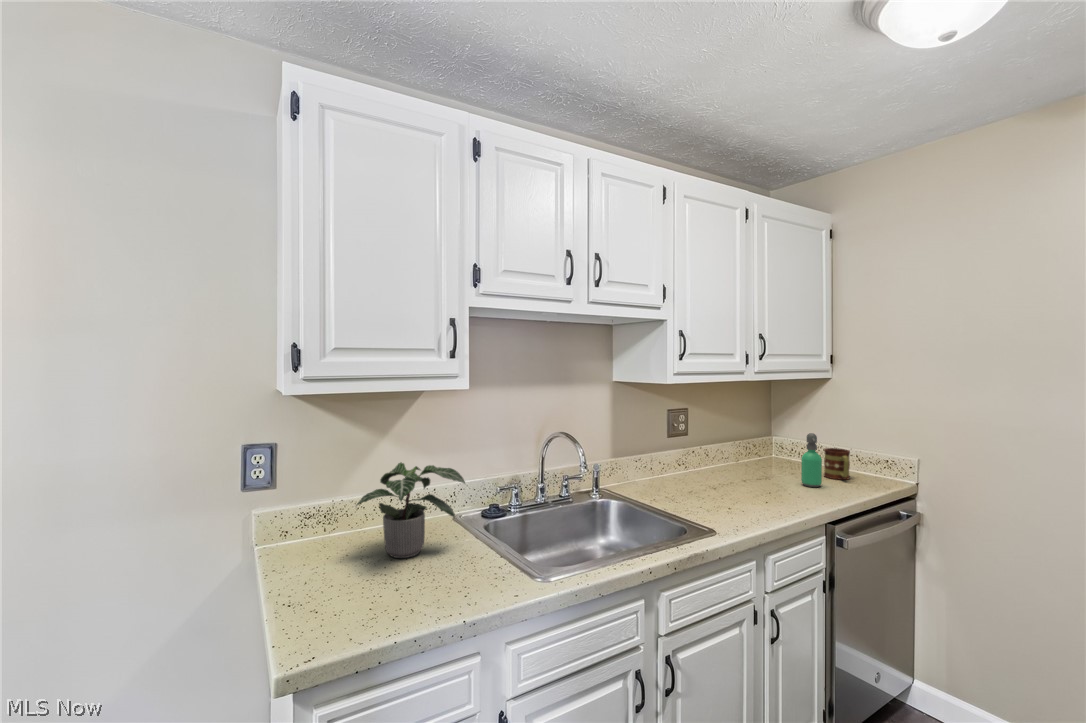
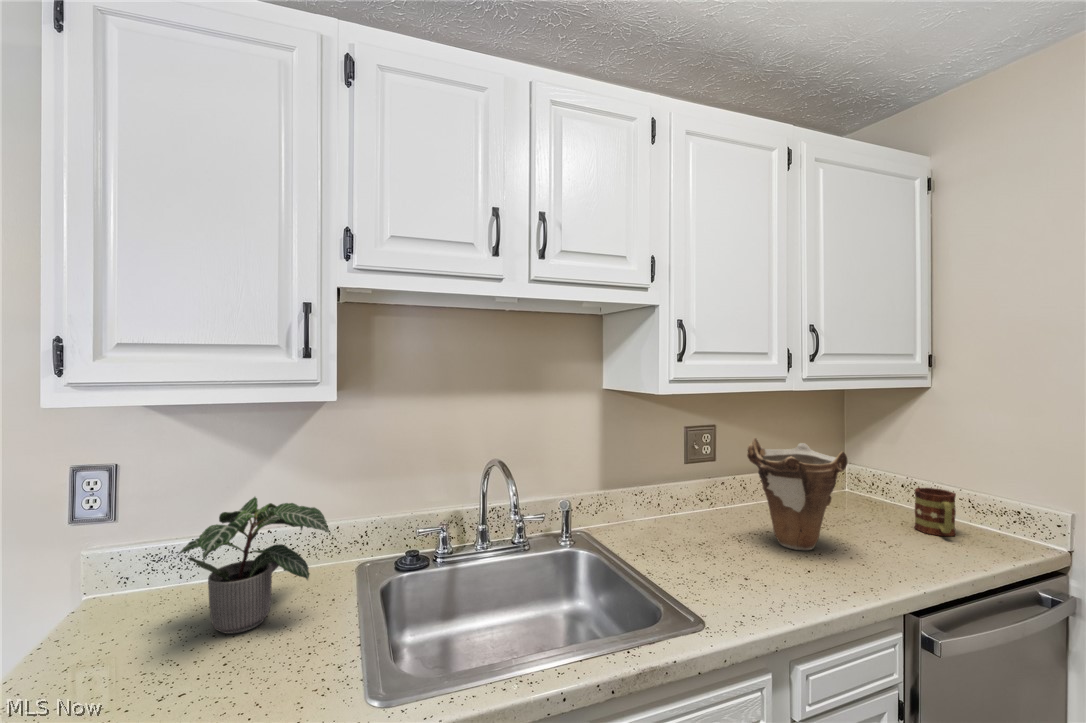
vase: none [719,415,787,492] -> present [747,438,848,550]
soap dispenser: present [801,433,822,487] -> none [875,467,906,547]

